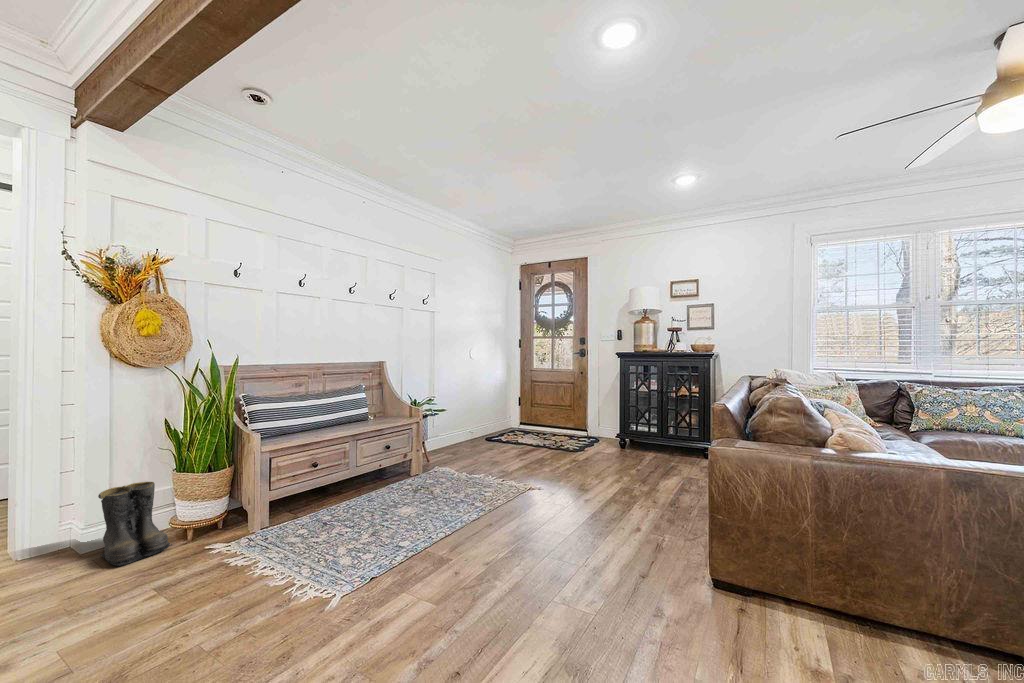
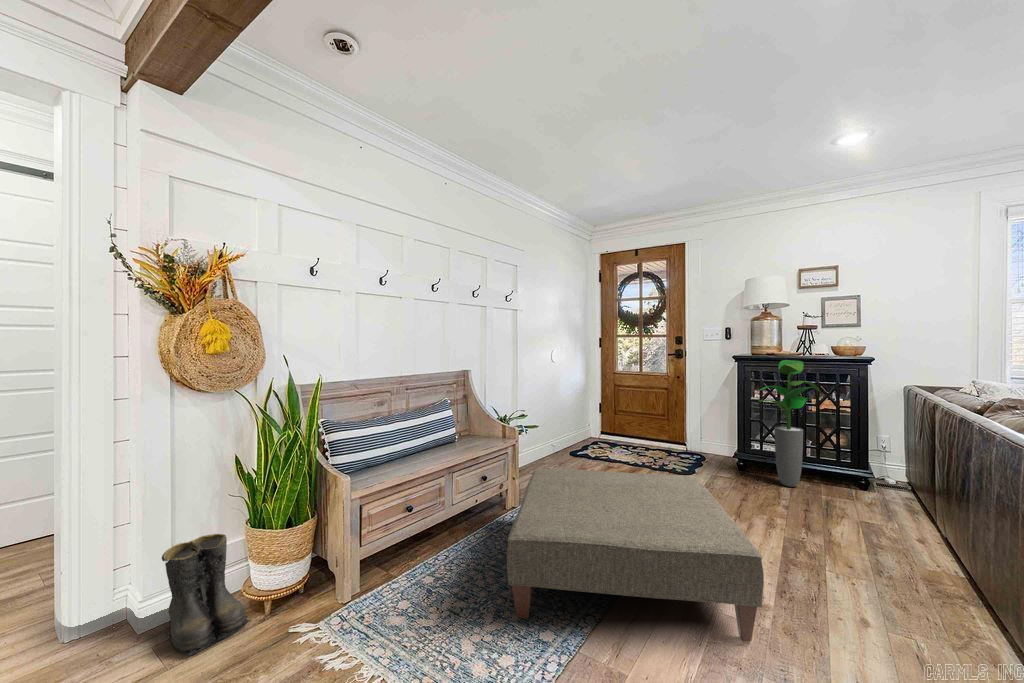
potted plant: none [628,355,676,458] -> present [758,360,821,487]
ottoman: none [380,439,561,546] -> present [507,469,764,642]

